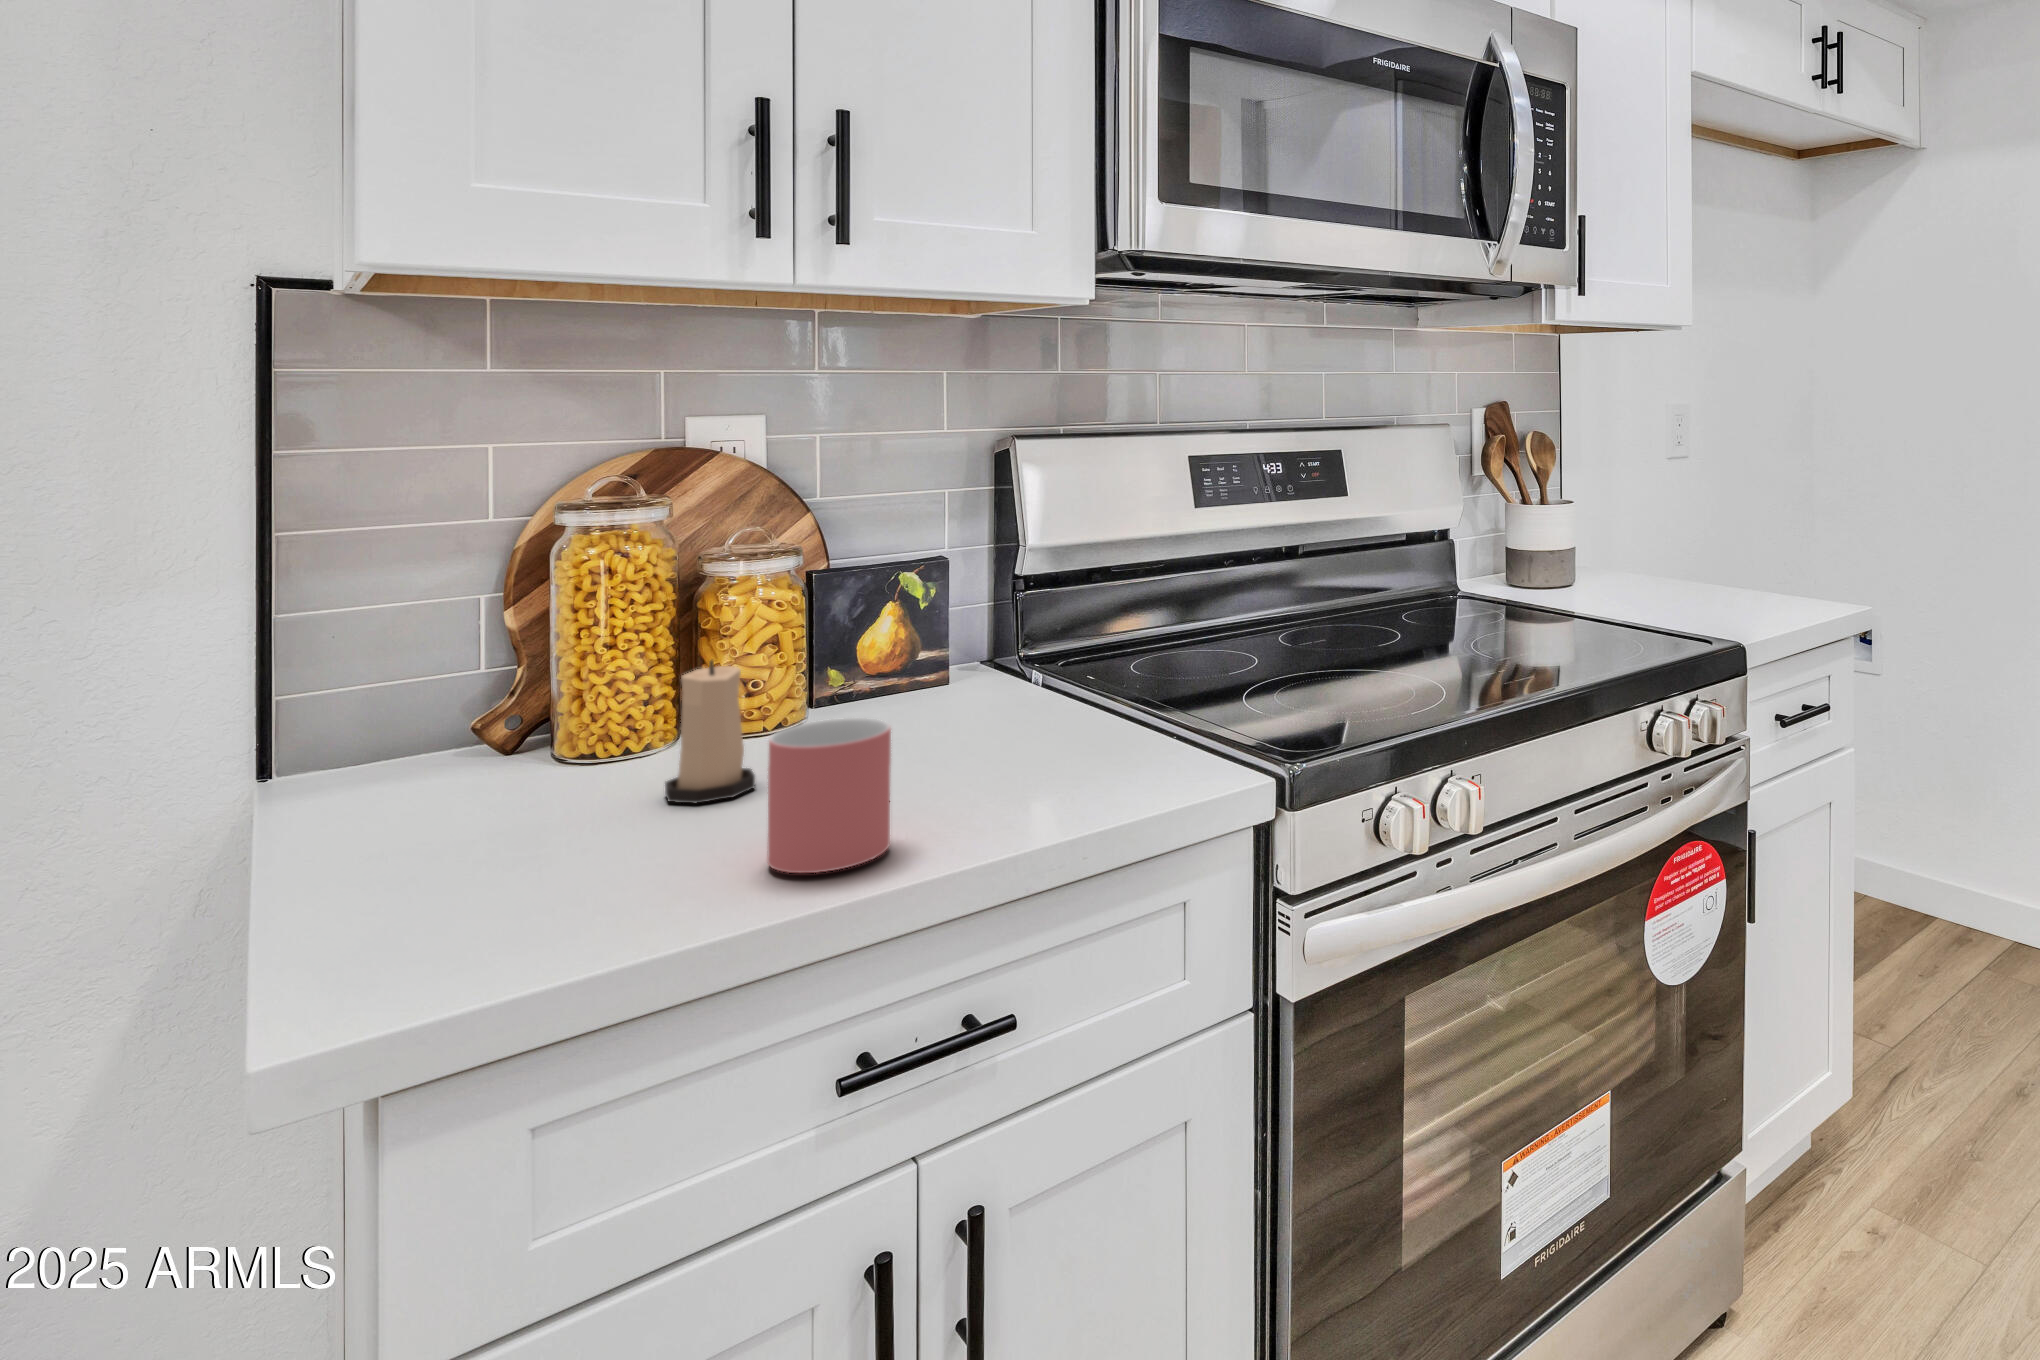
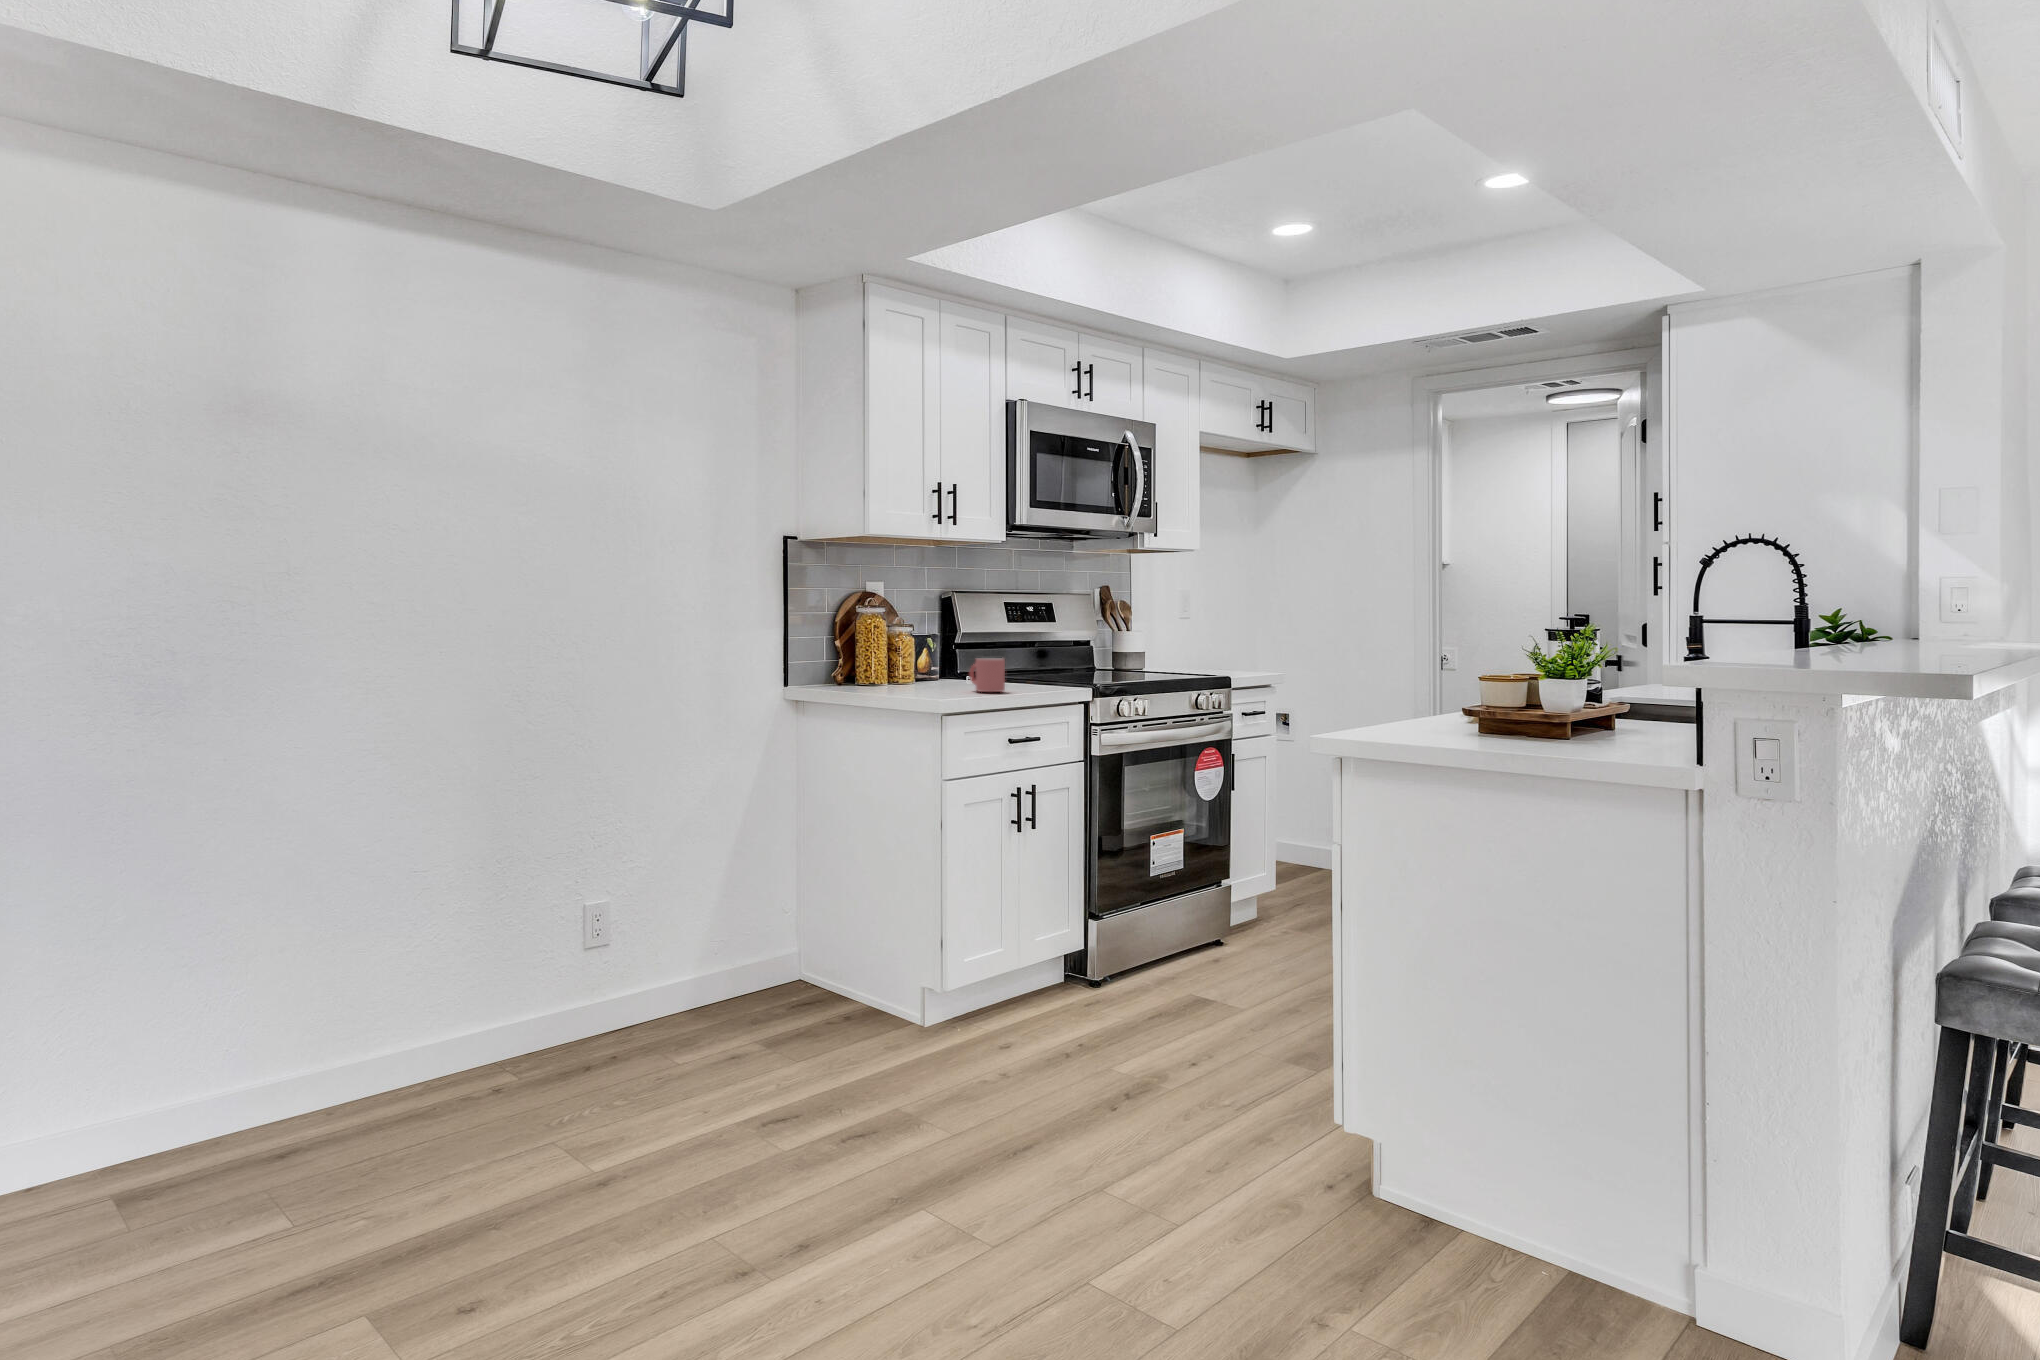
candle: present [665,660,755,803] -> none [915,648,938,688]

